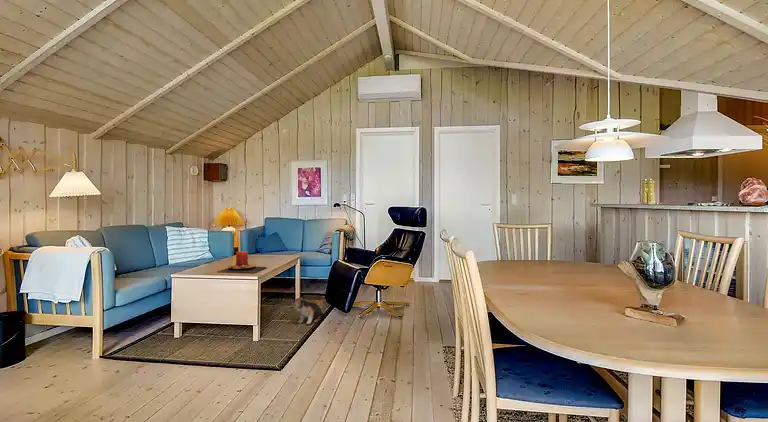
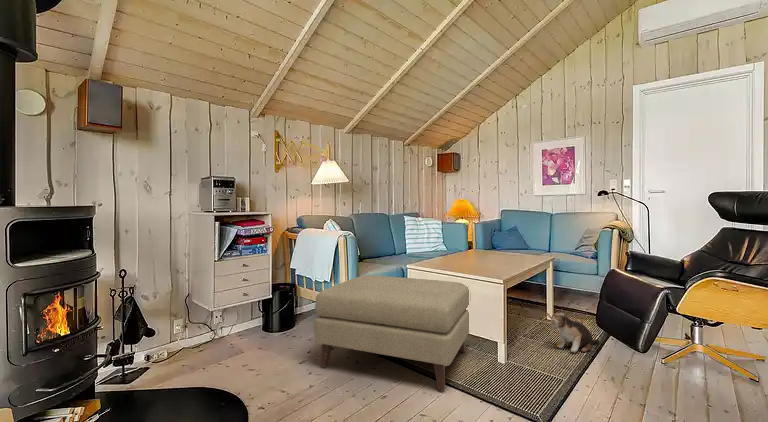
candle: present [217,251,266,273] -> none [454,243,513,272]
ottoman: none [66,285,232,384] -> present [314,275,469,391]

